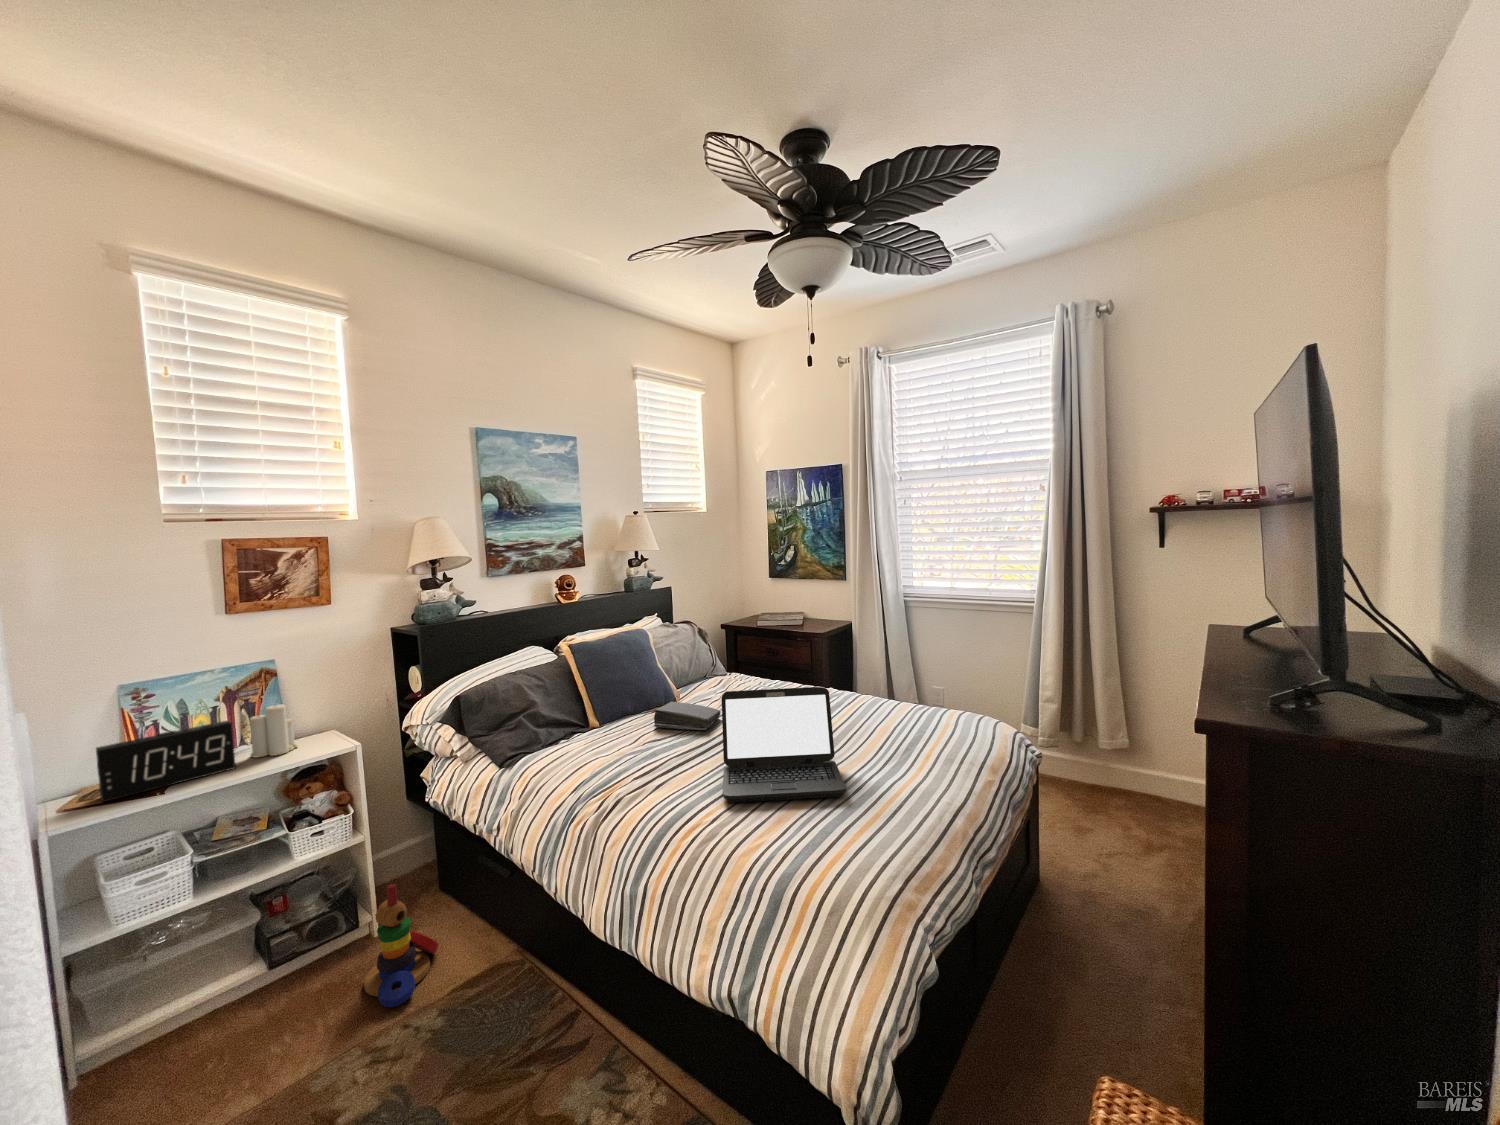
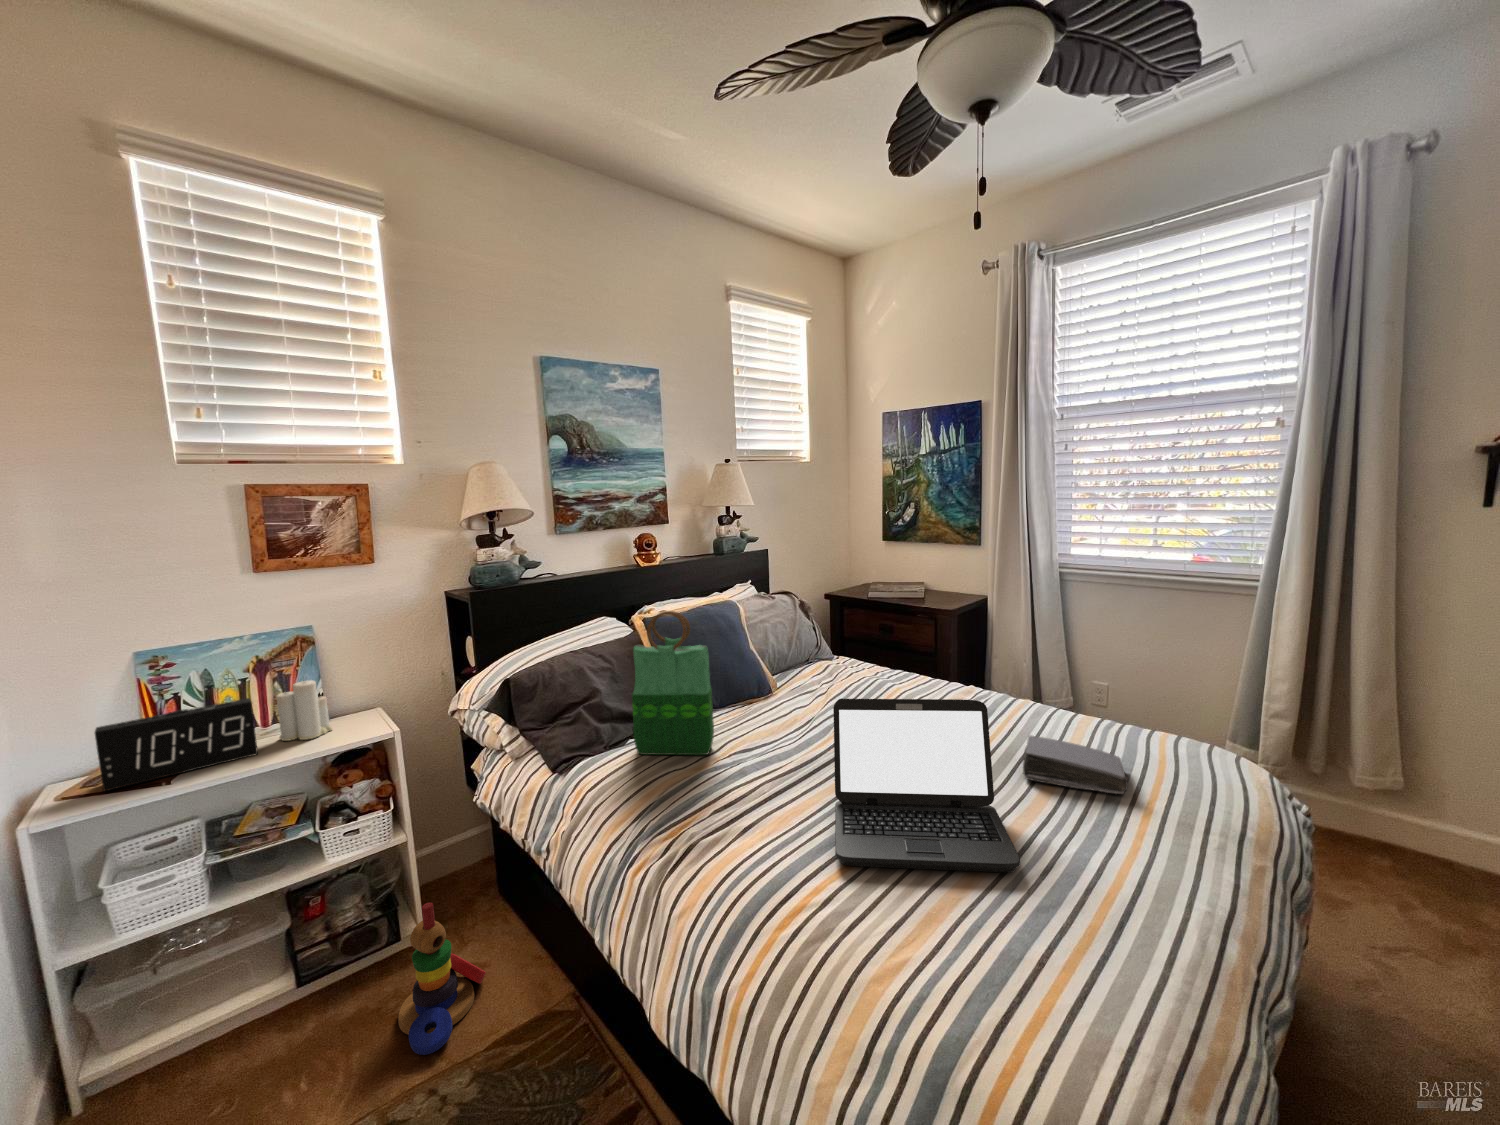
tote bag: none [565,634,631,749] -> present [632,611,714,755]
book: present [654,702,721,730] -> present [1023,736,1128,794]

